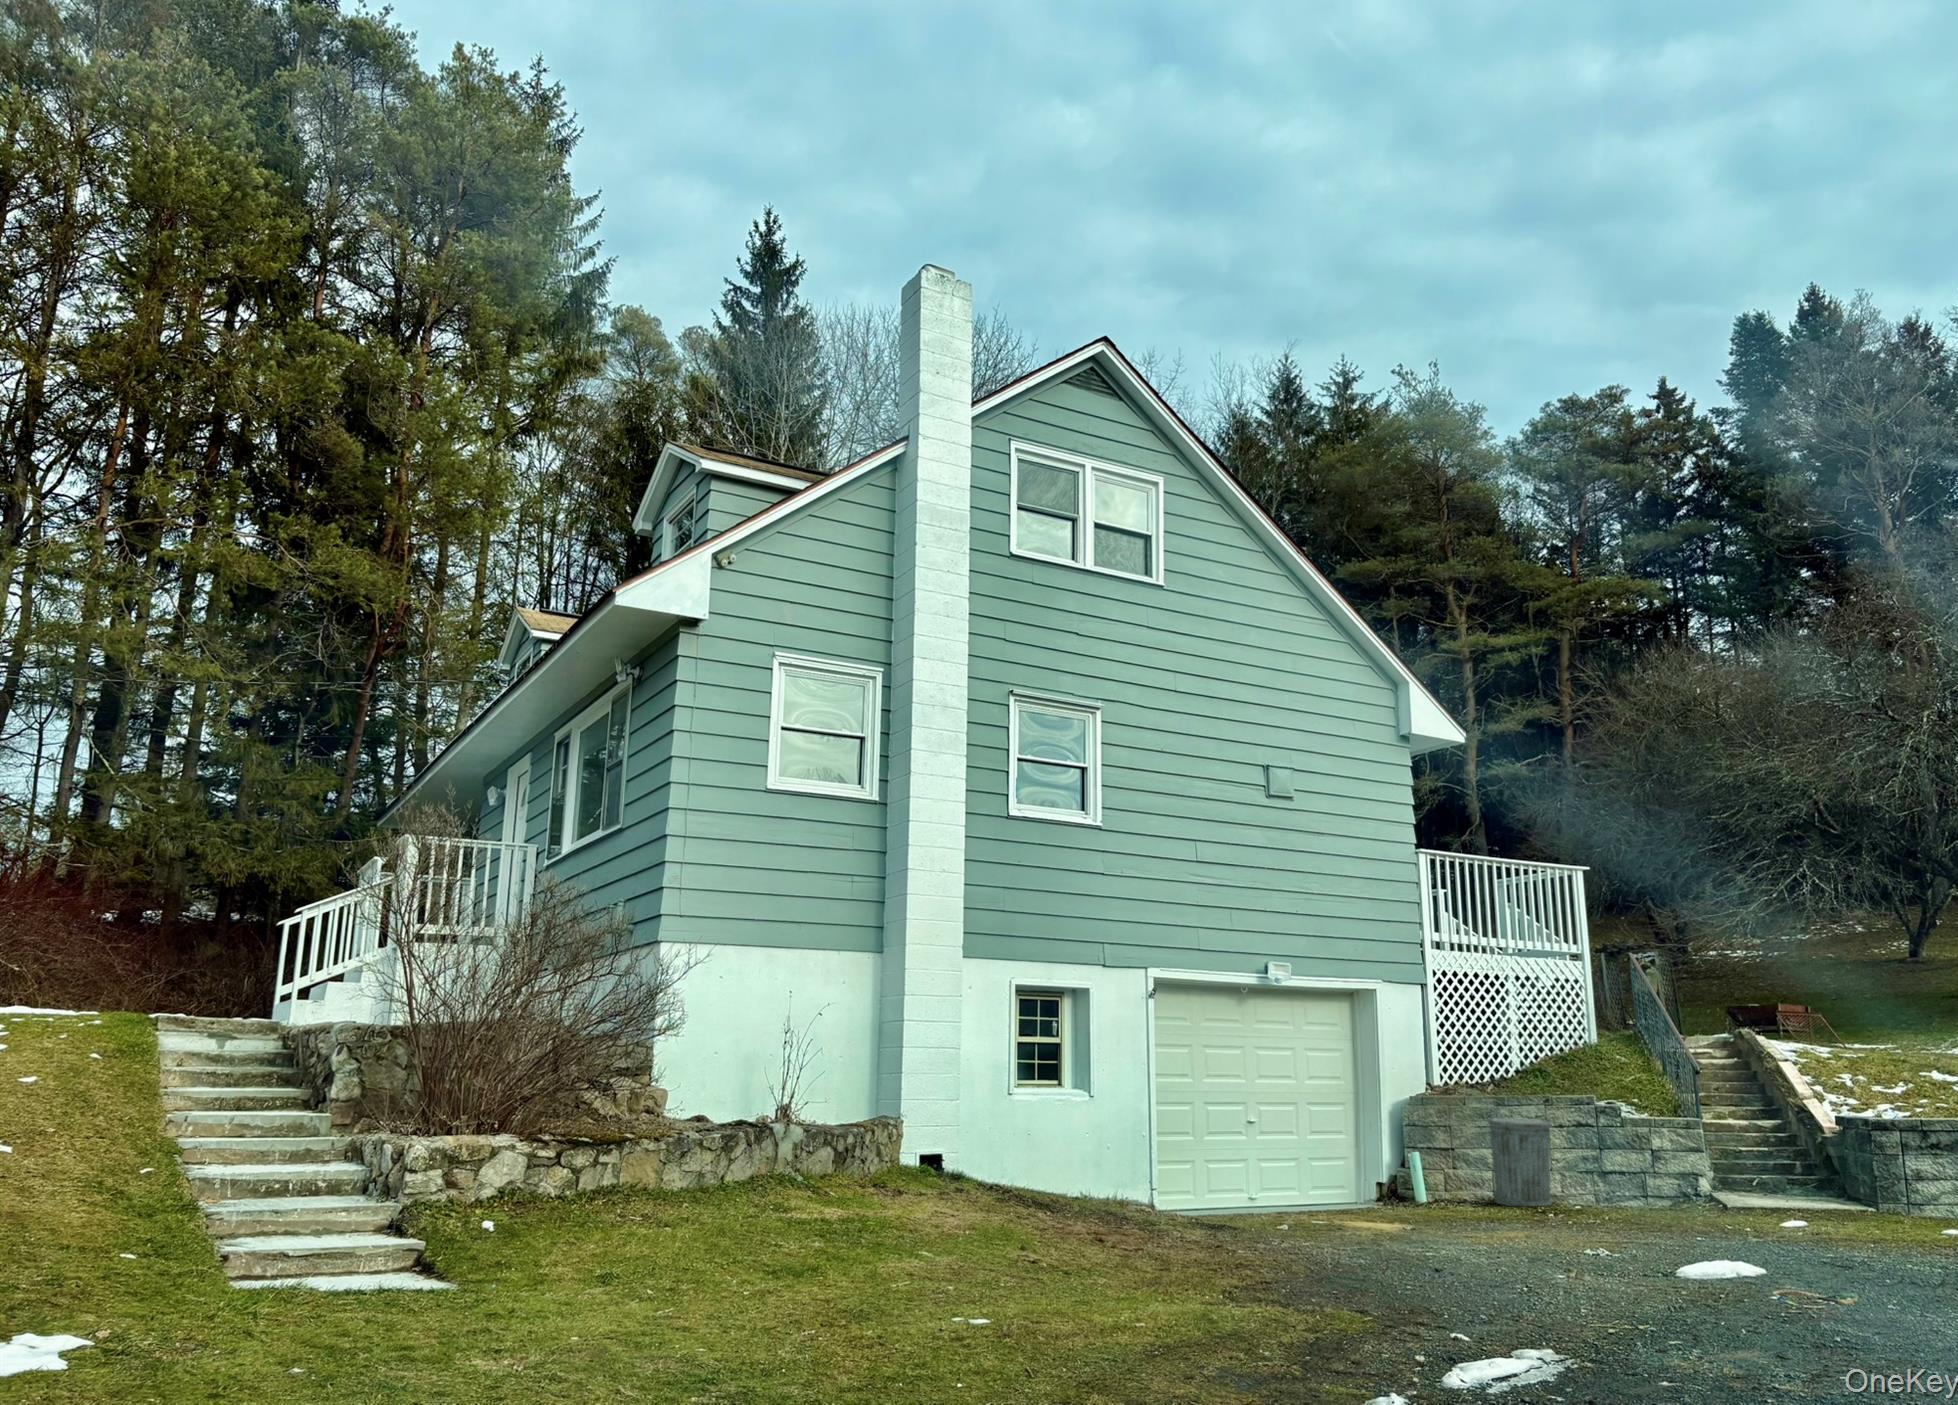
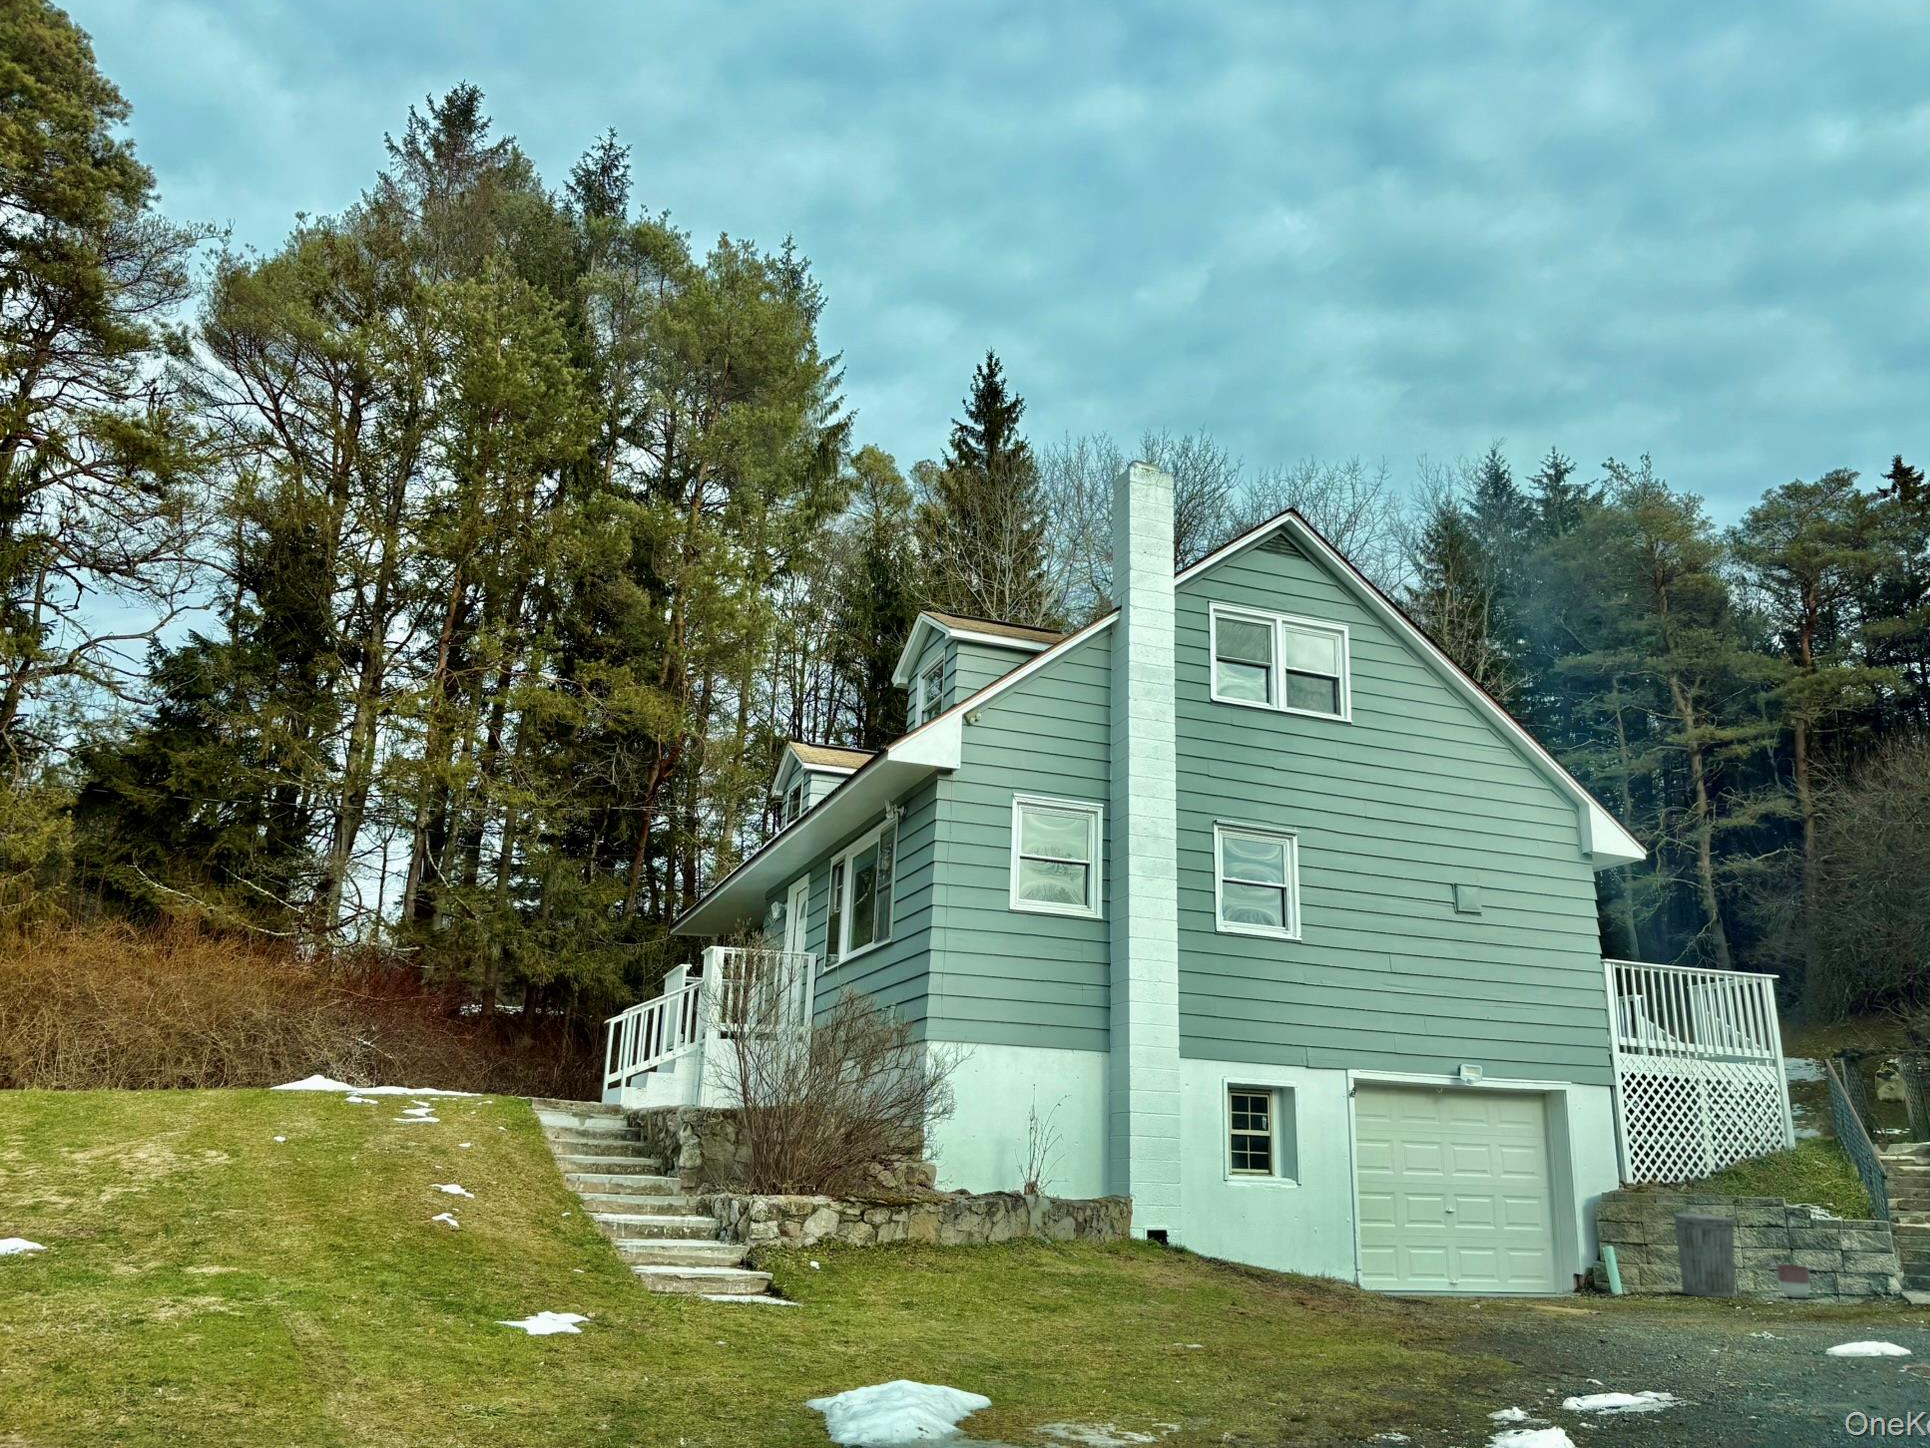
planter: none [1593,1169,1627,1205] -> present [1777,1264,1810,1298]

